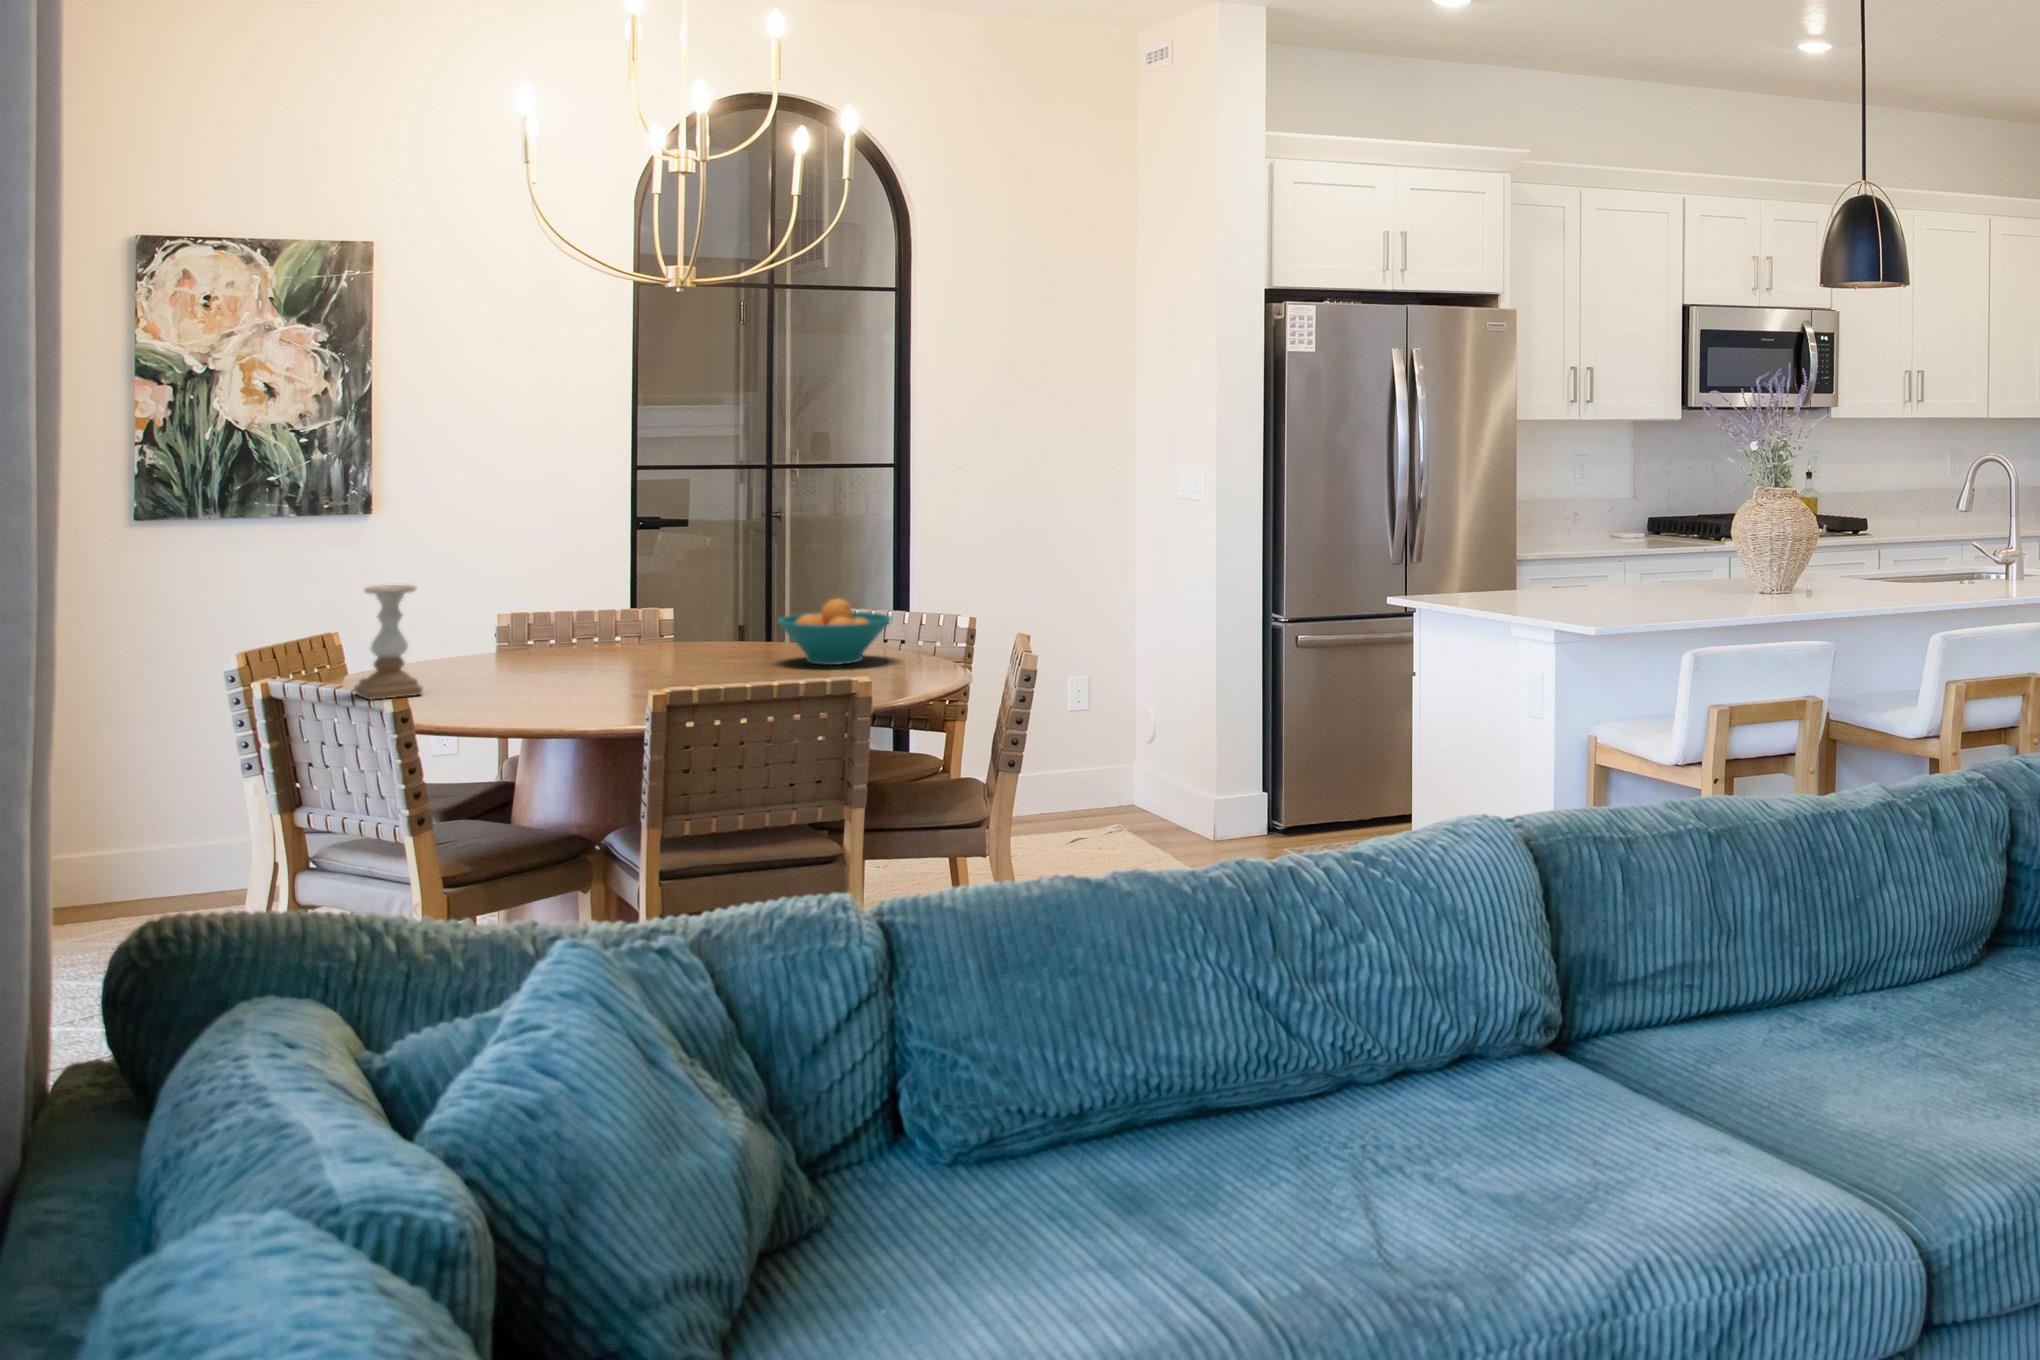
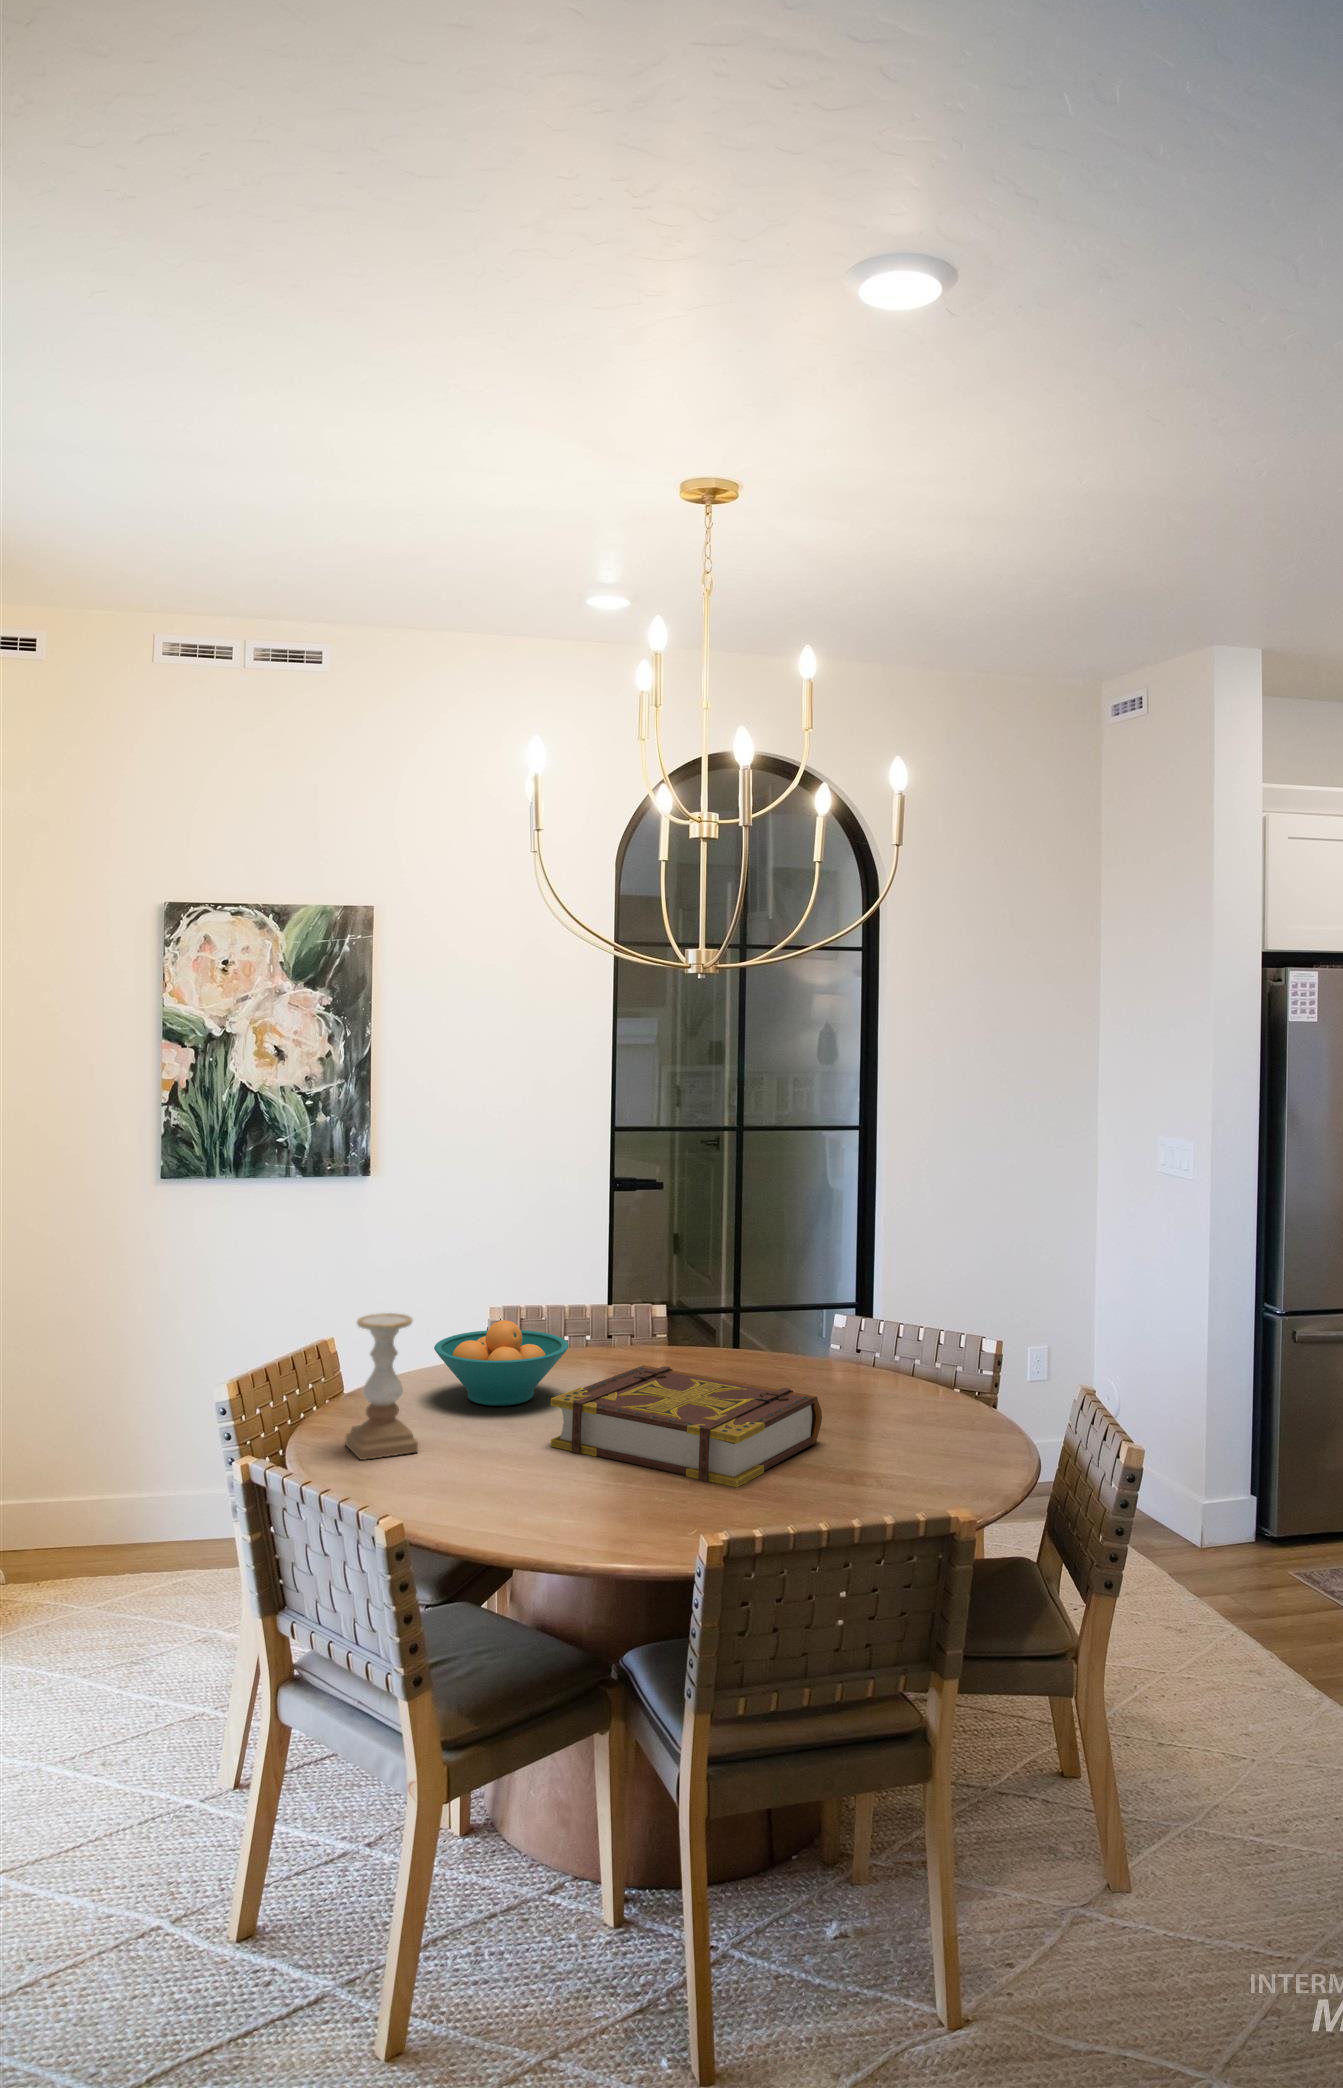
fruit bowl: present [778,599,892,665] -> present [434,1320,569,1406]
book: none [545,634,787,700] -> present [551,1365,822,1487]

